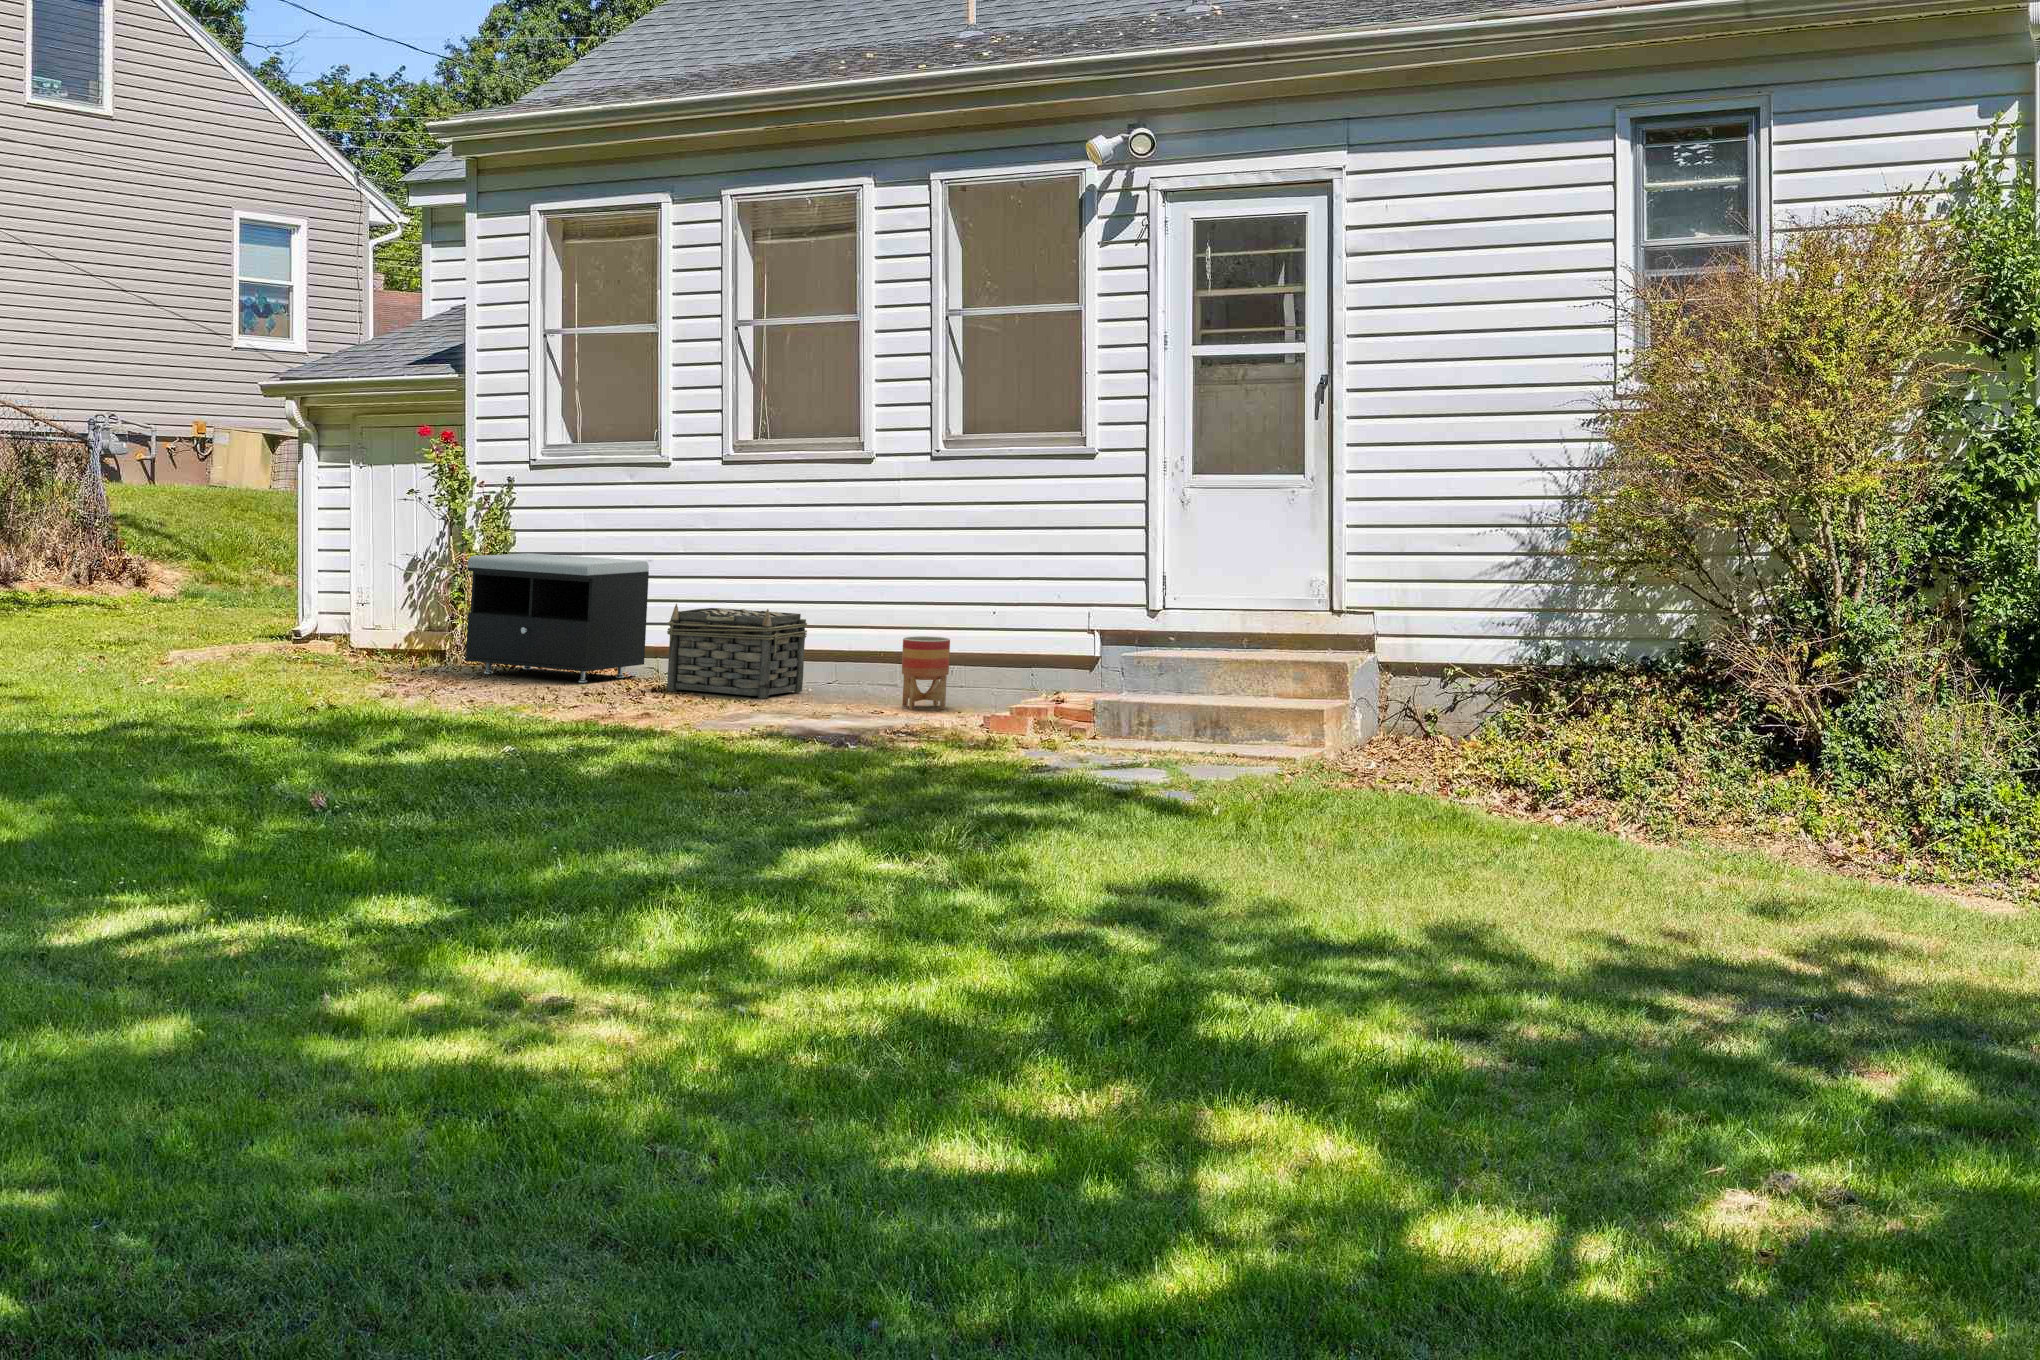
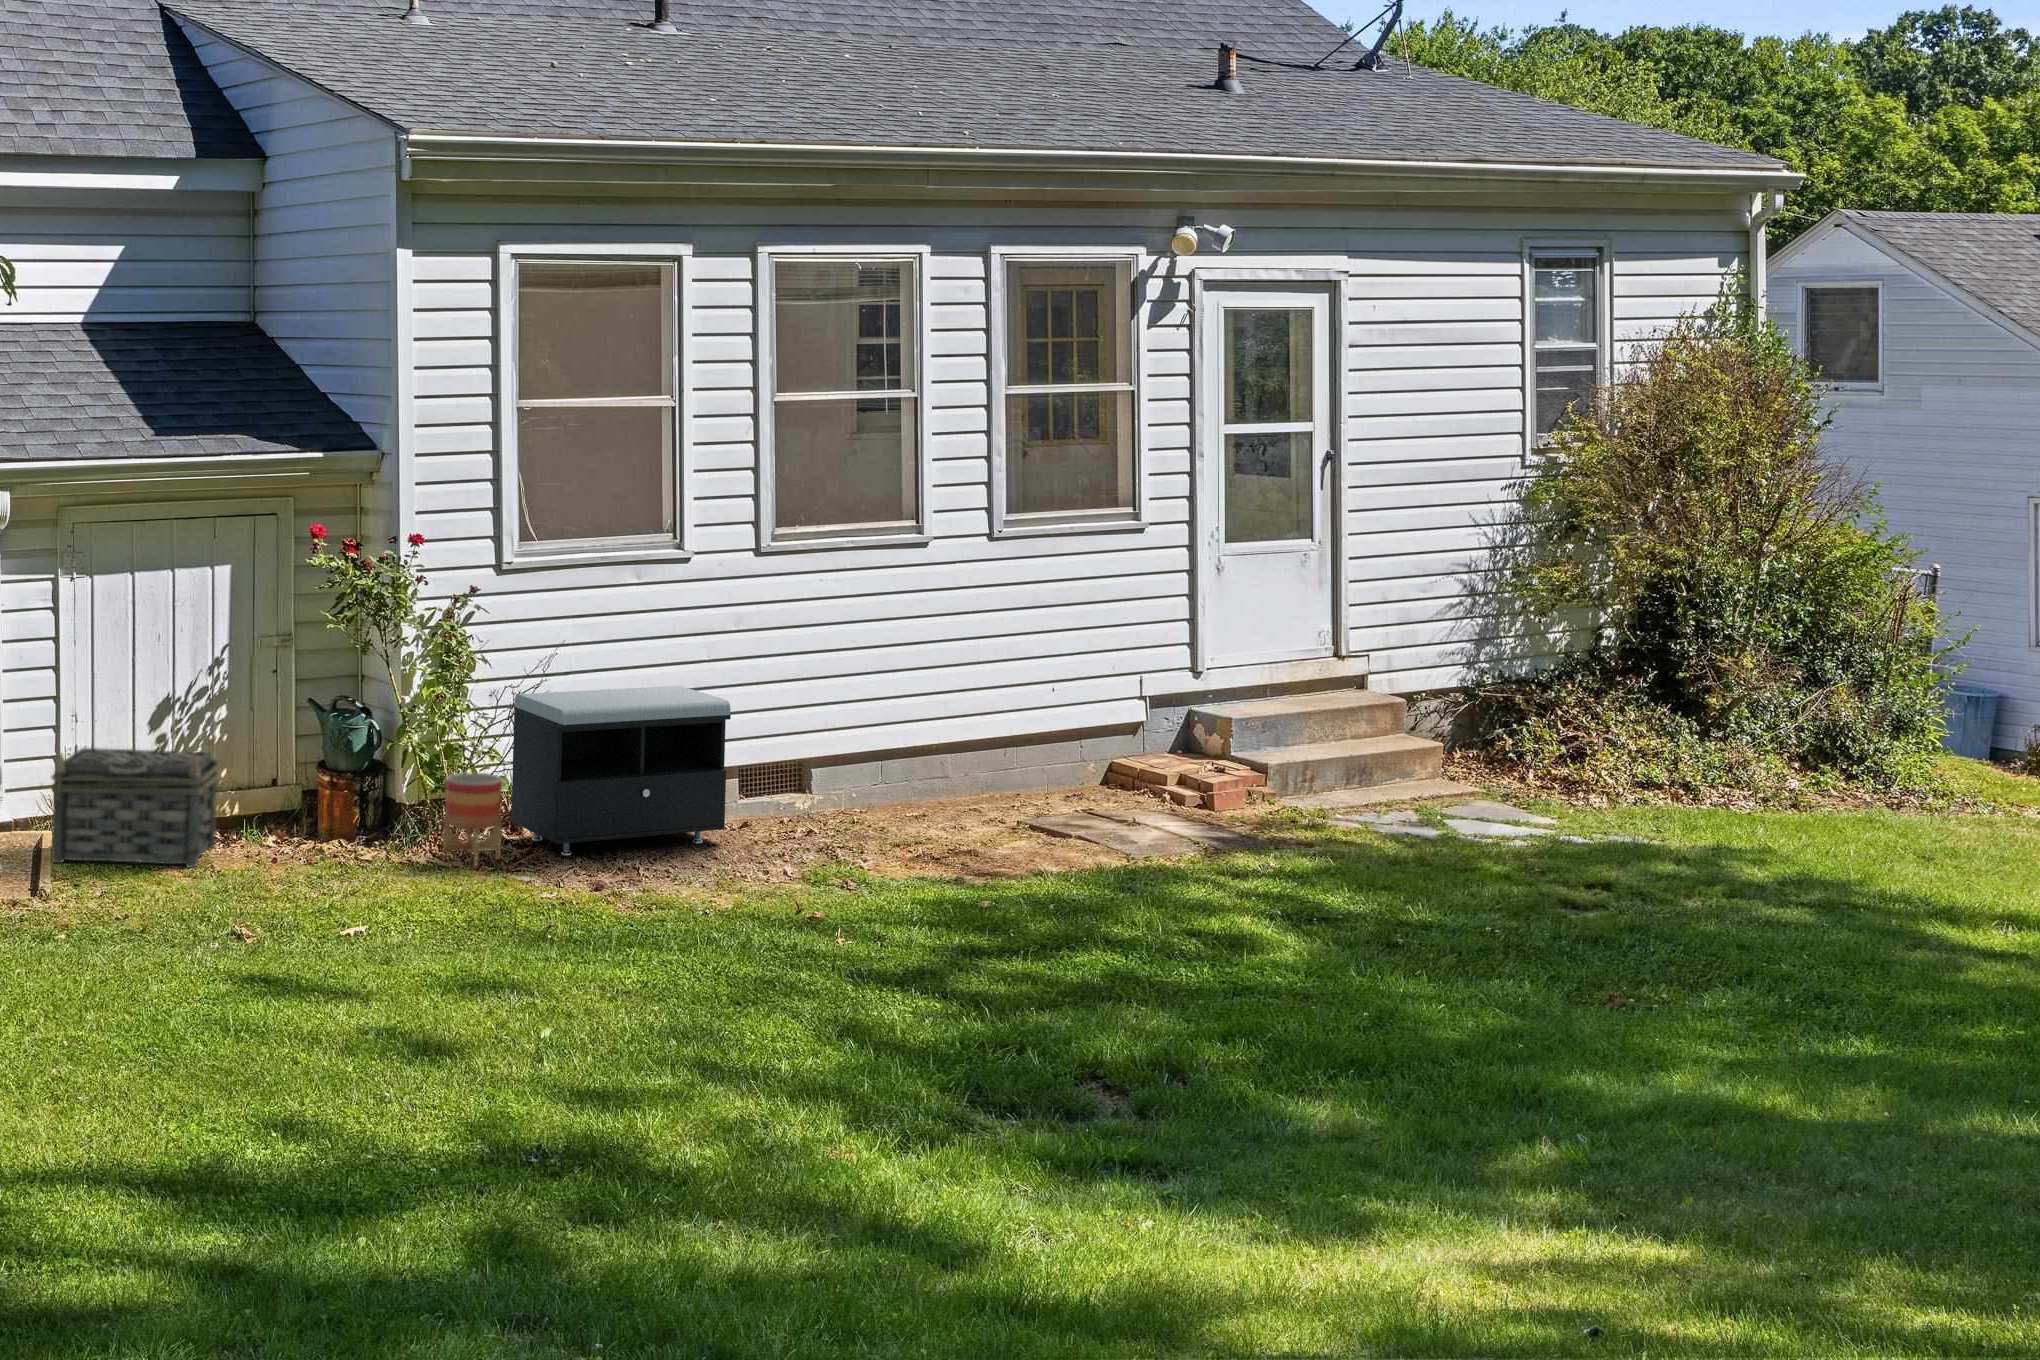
basket: present [667,604,807,699] -> present [51,748,219,868]
planter: present [902,636,950,710] -> present [443,773,502,866]

